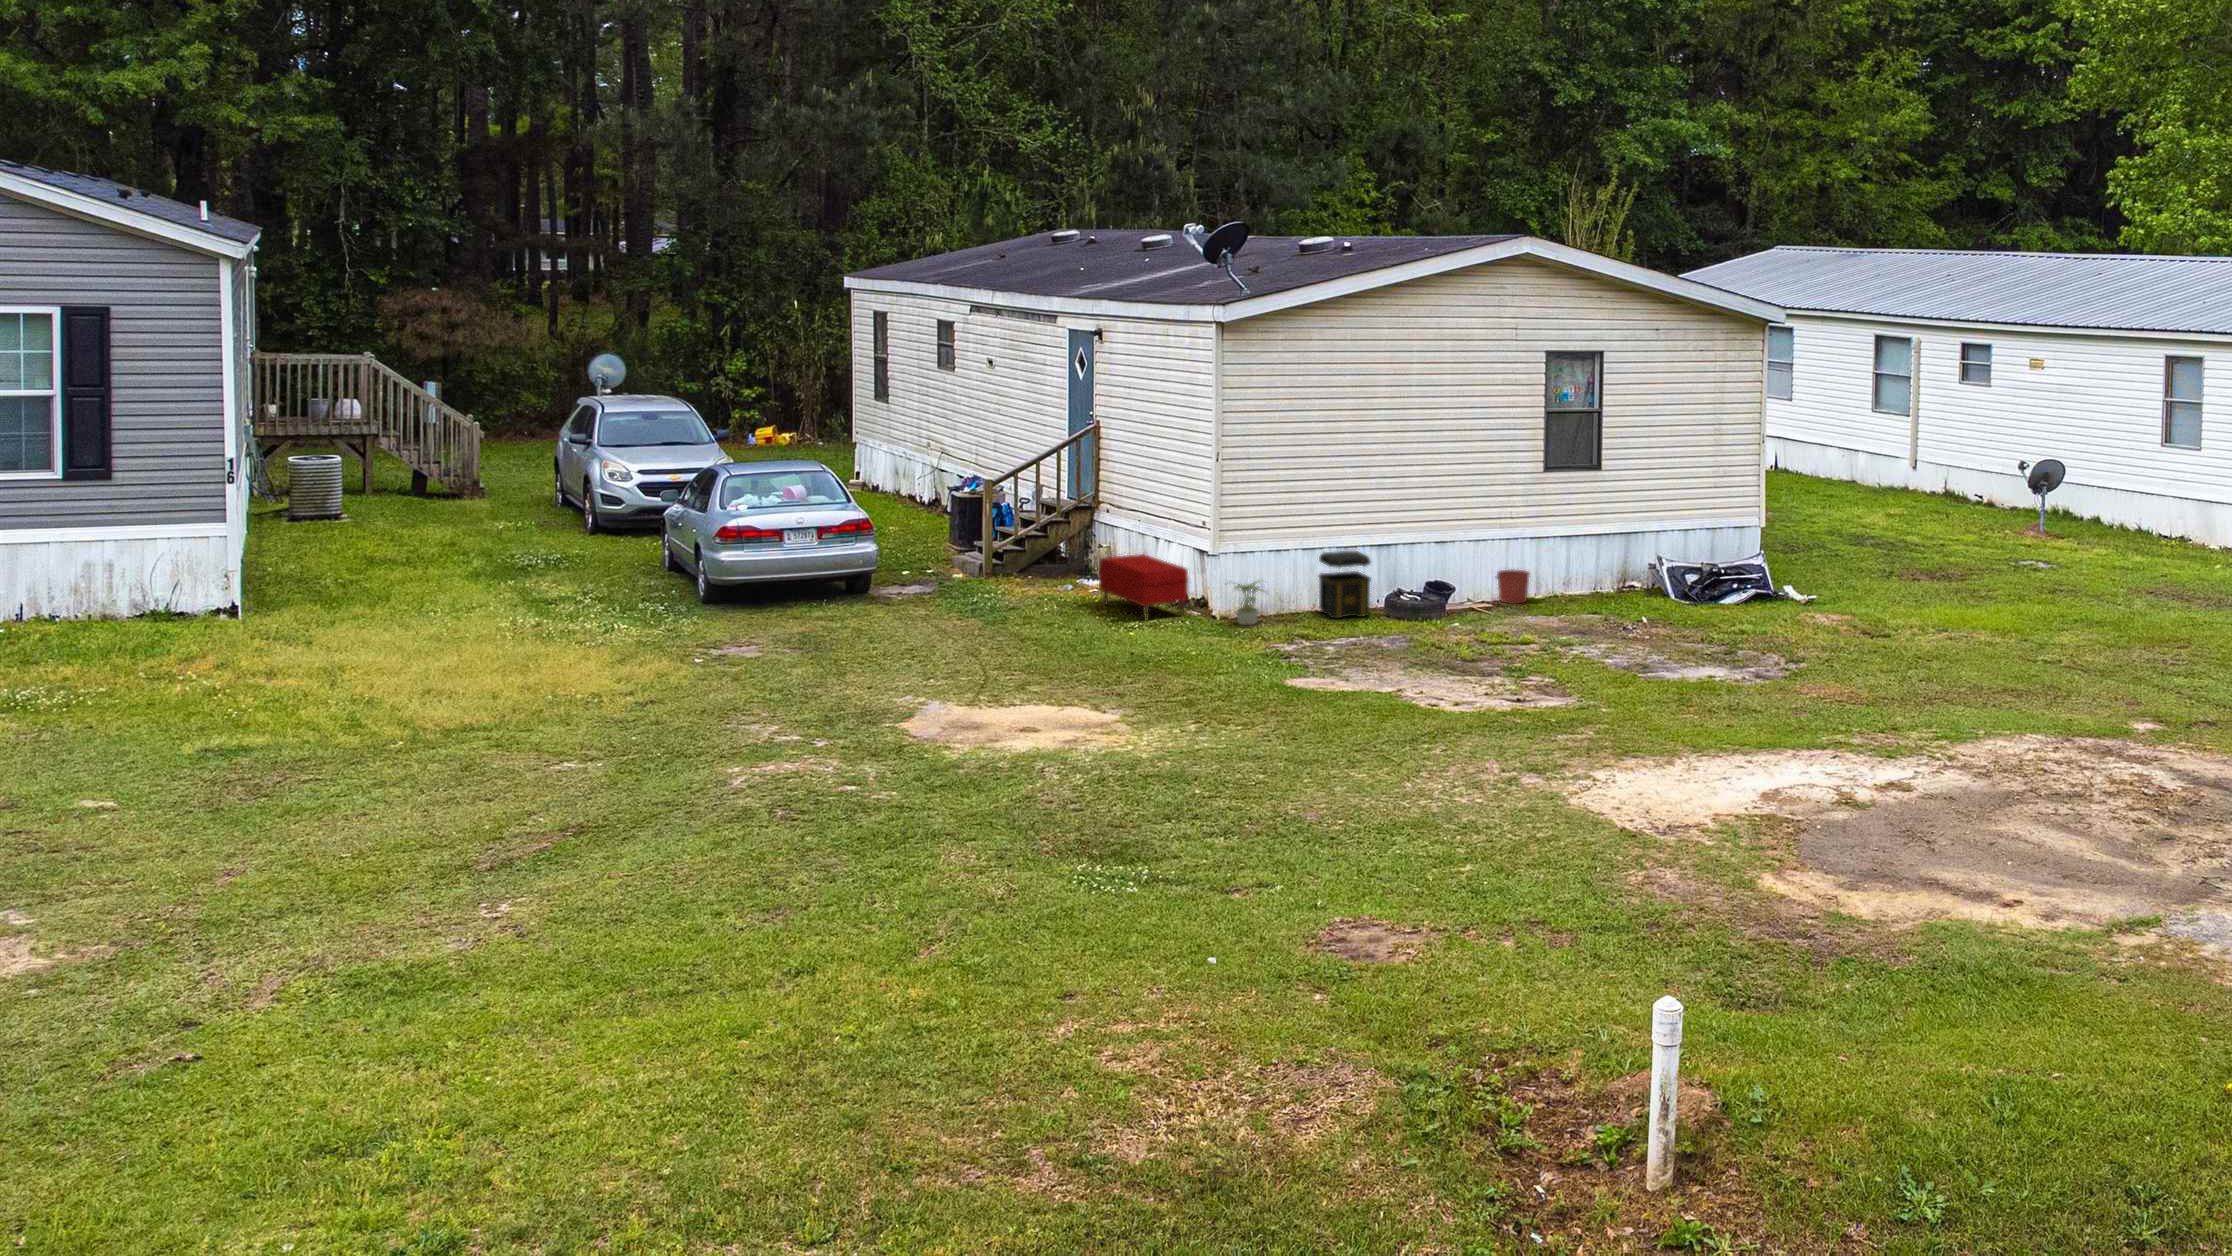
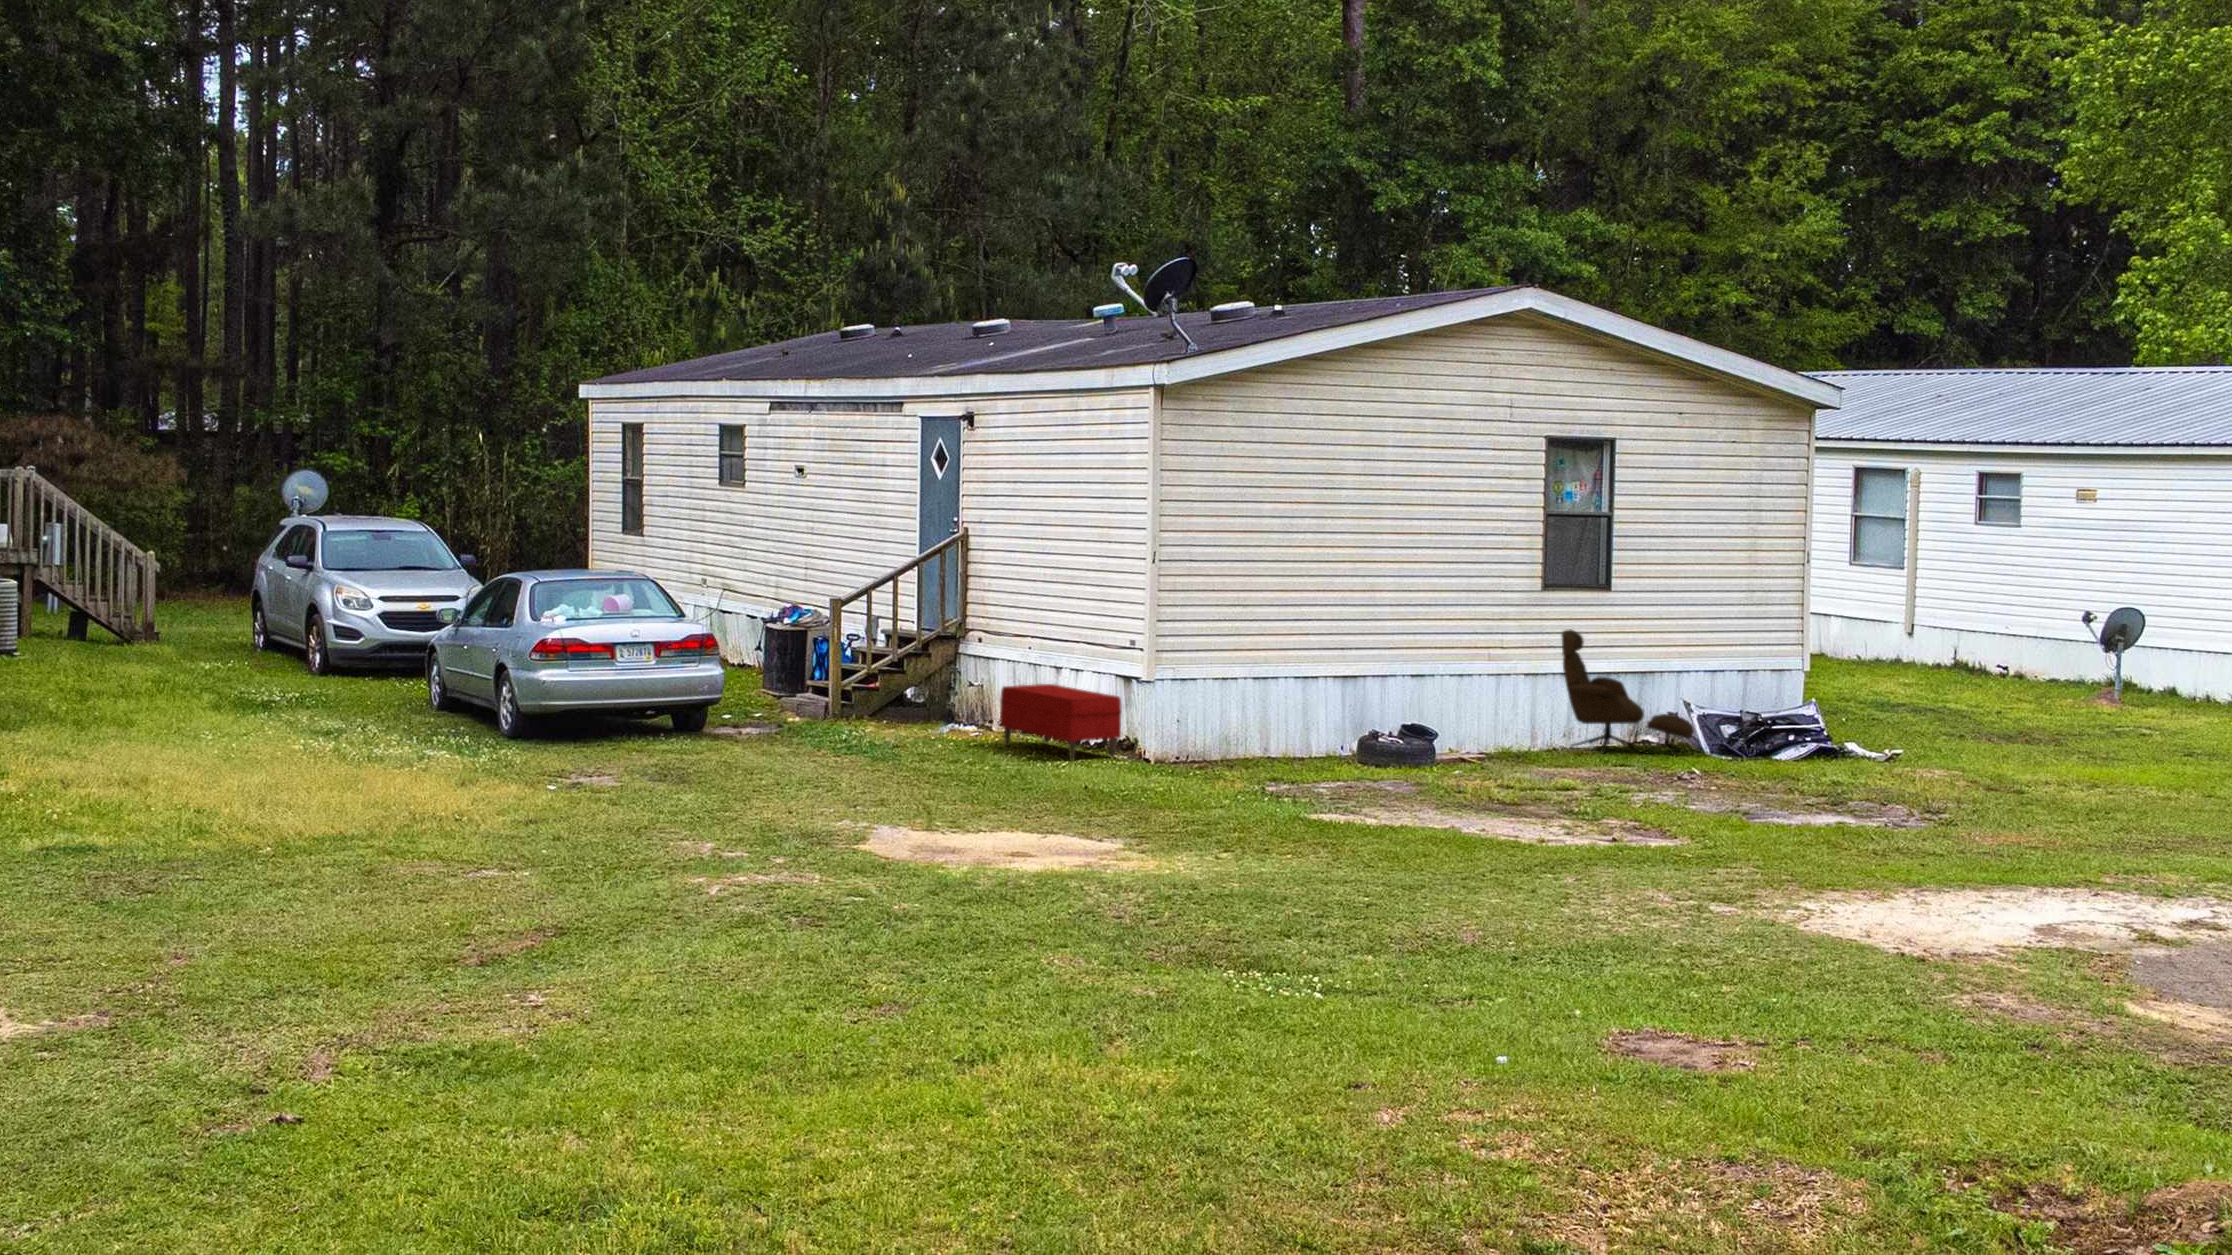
lounge chair: none [1556,503,1660,605] -> present [1561,630,1694,756]
toolbox: present [1319,551,1371,619] -> none [1279,680,1349,763]
bucket: present [1496,569,1530,603] -> none [1488,712,1534,753]
potted plant: present [1235,582,1261,625] -> none [1174,711,1229,767]

